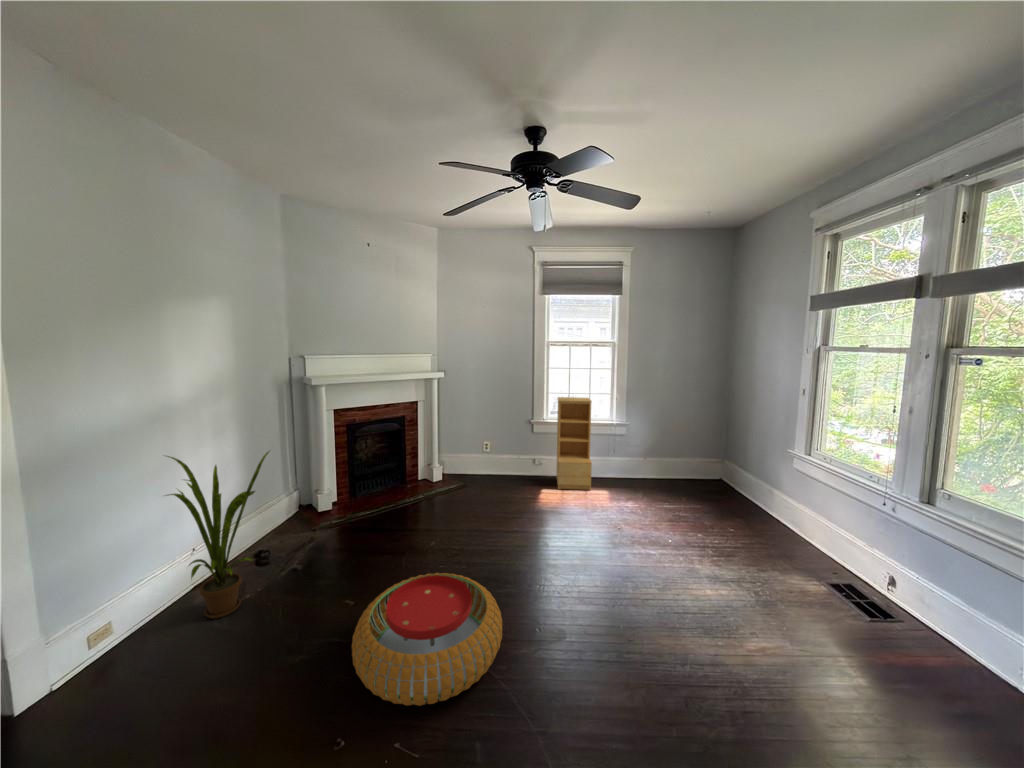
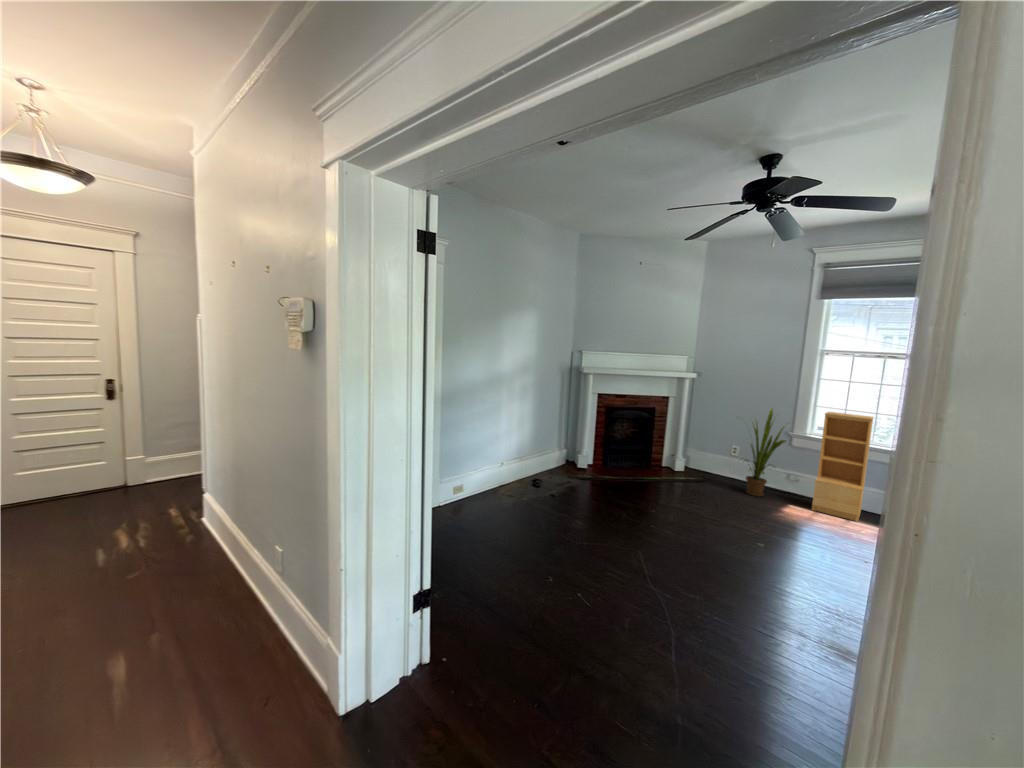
house plant: present [166,451,270,618] -> present [744,409,789,496]
pouf: present [352,573,502,706] -> none [580,506,689,577]

